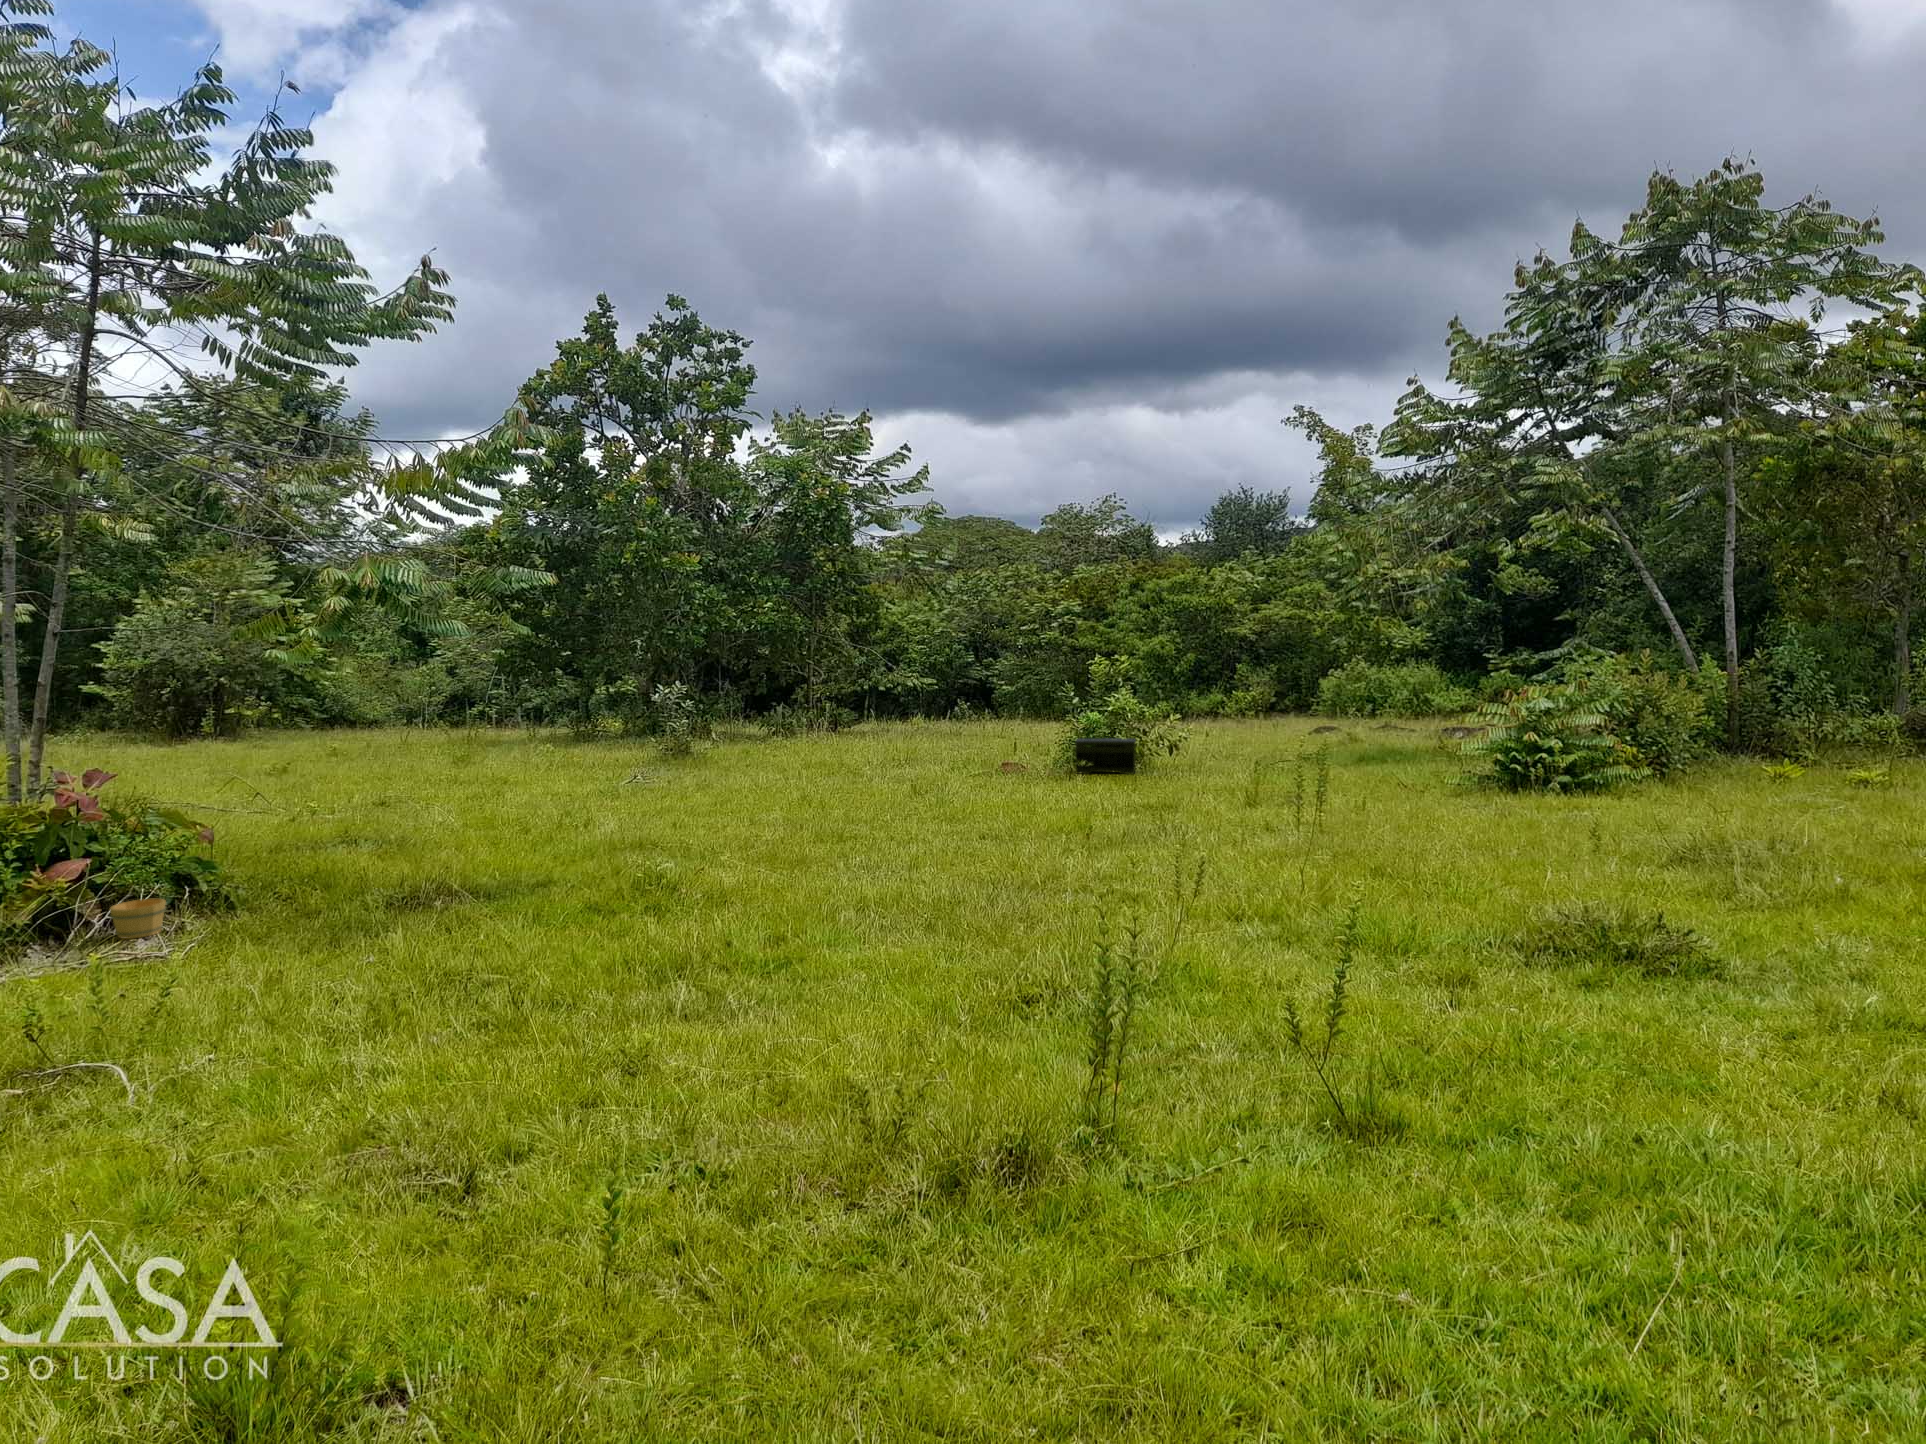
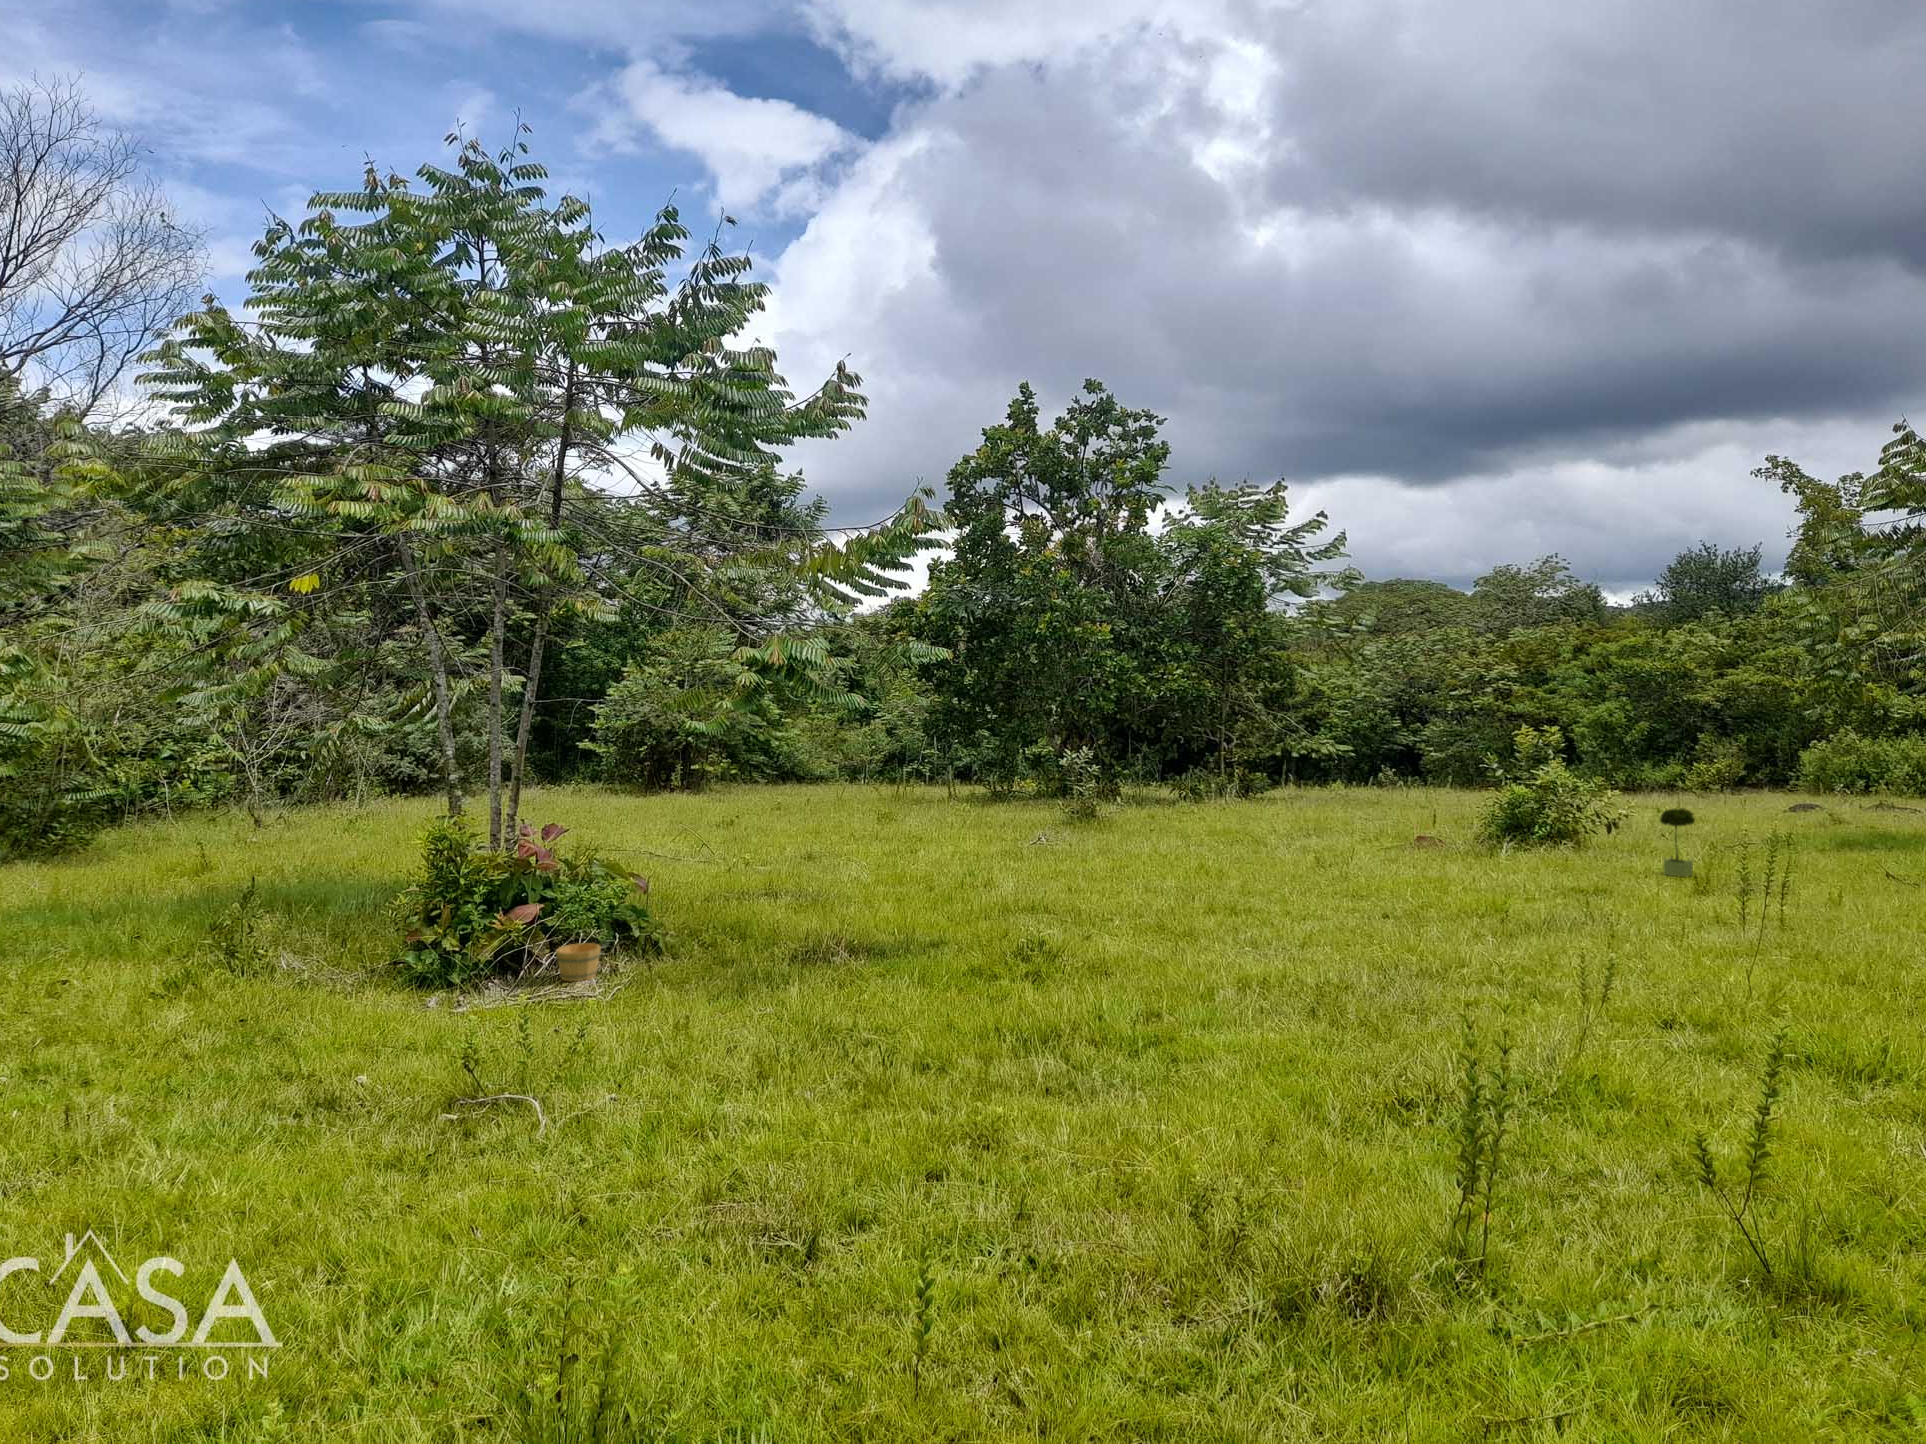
potted tree: none [1144,716,1167,771] -> present [1660,808,1695,877]
bench: present [1075,738,1136,774] -> none [1559,829,1649,880]

